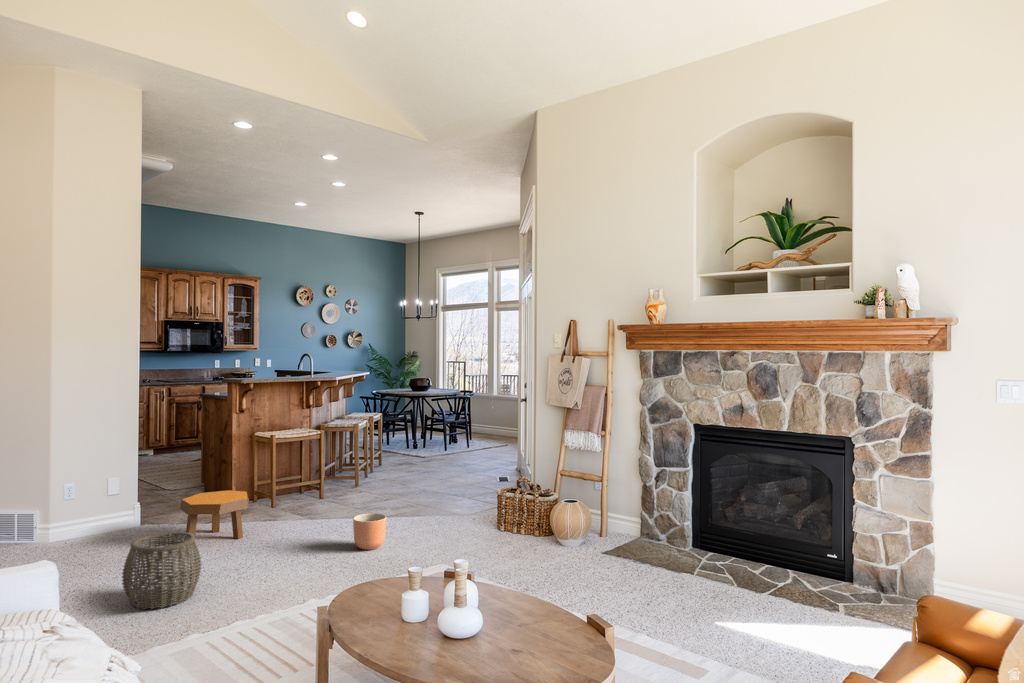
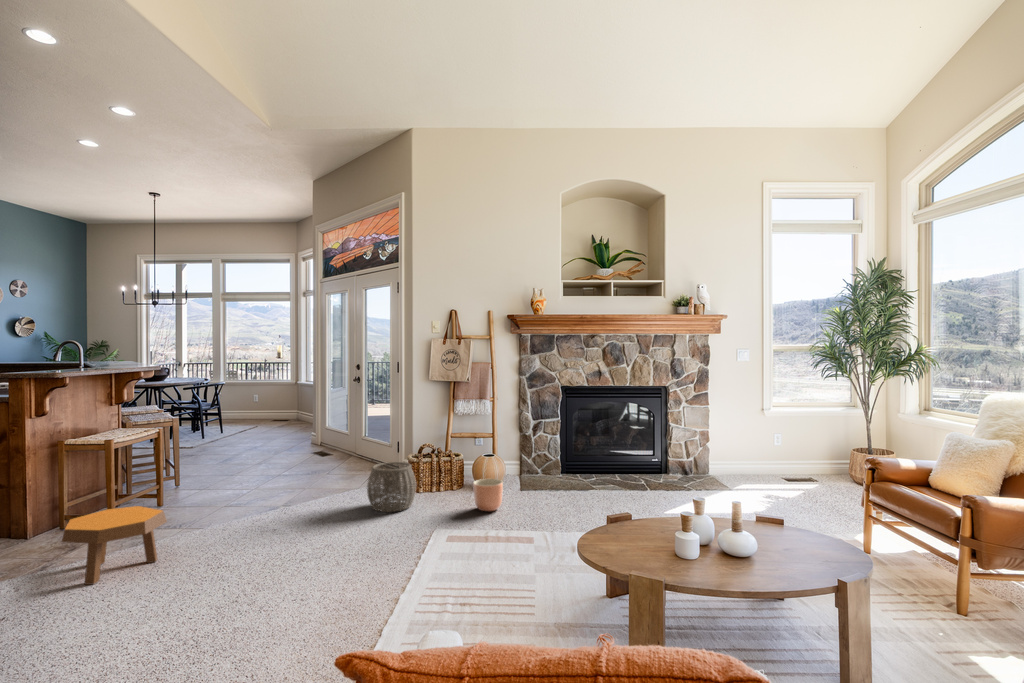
planter: present [353,513,386,550] -> present [473,479,503,511]
woven basket: present [122,532,202,609] -> present [367,462,416,512]

